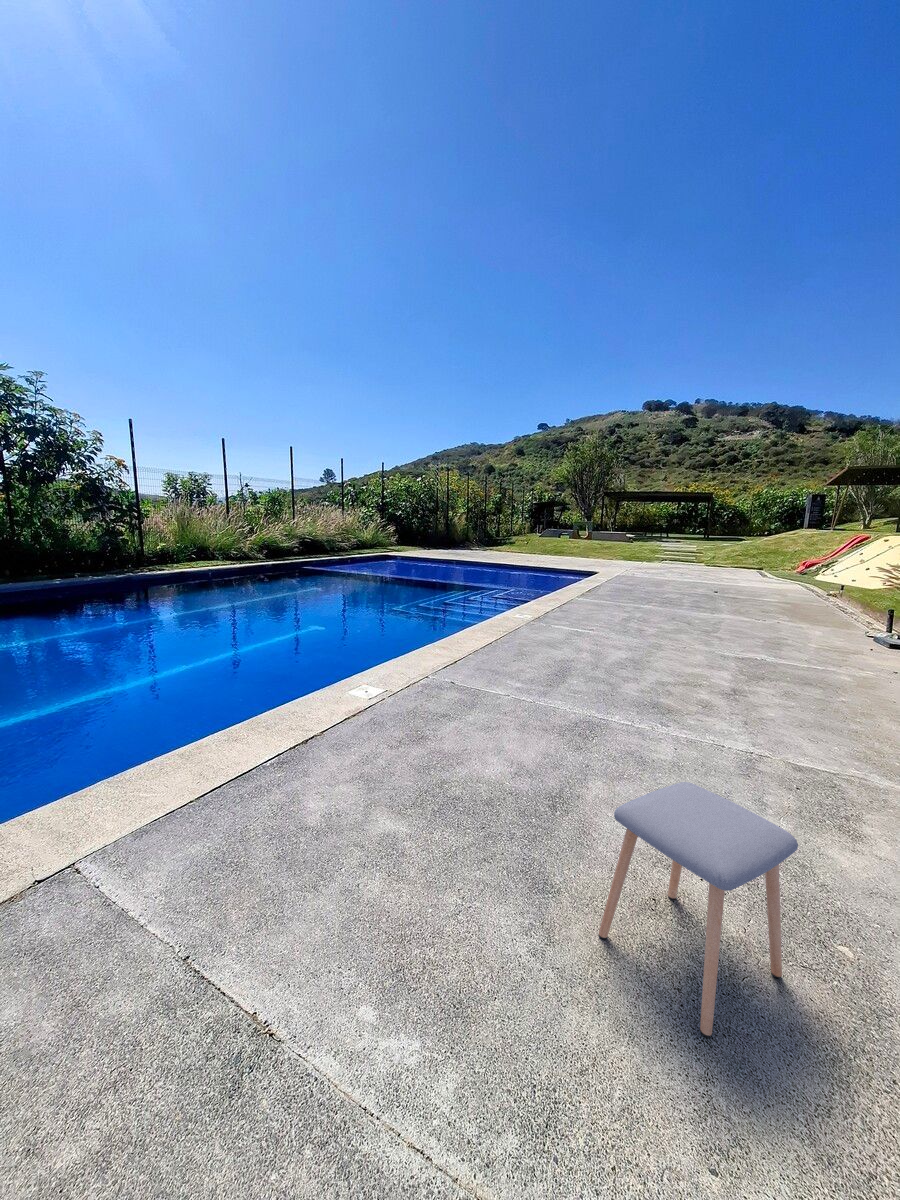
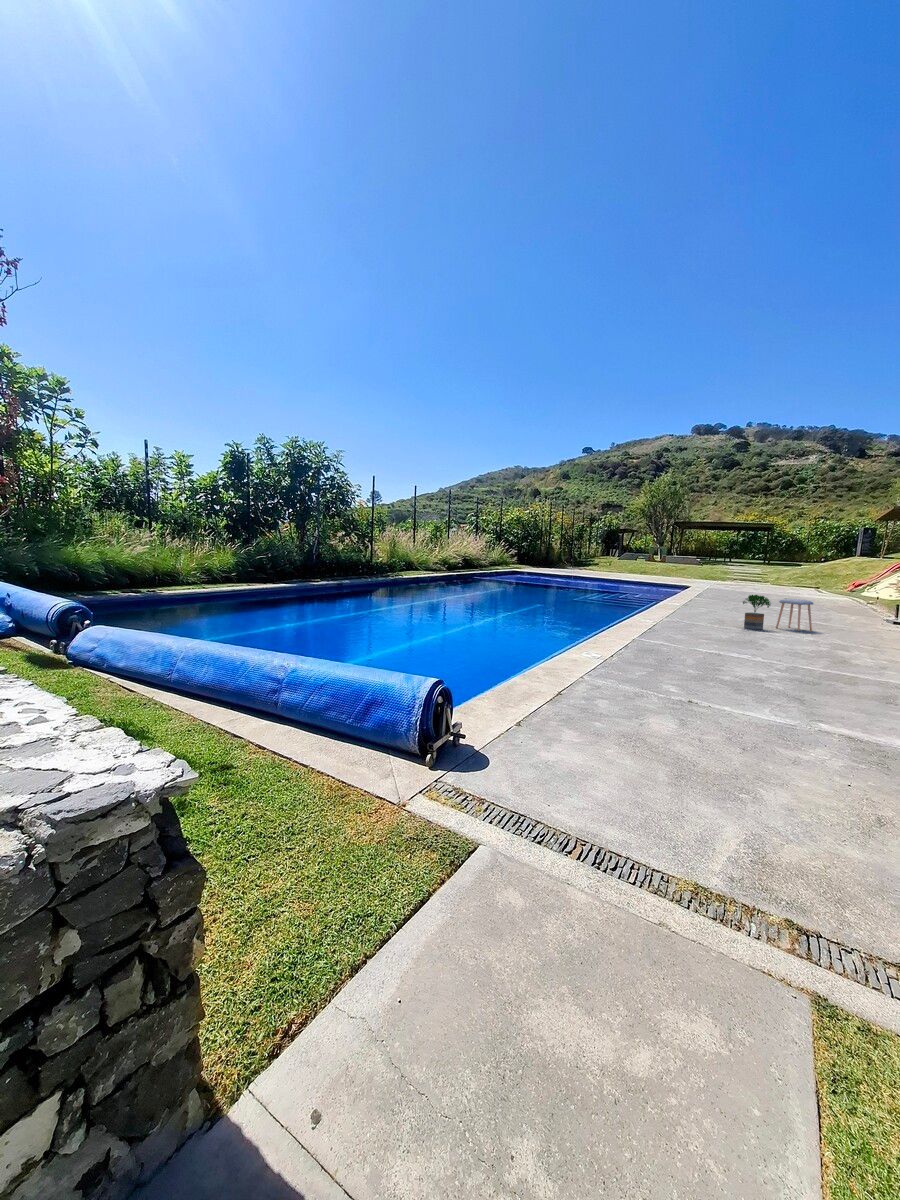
potted tree: none [402,783,553,1019] -> present [743,595,771,630]

